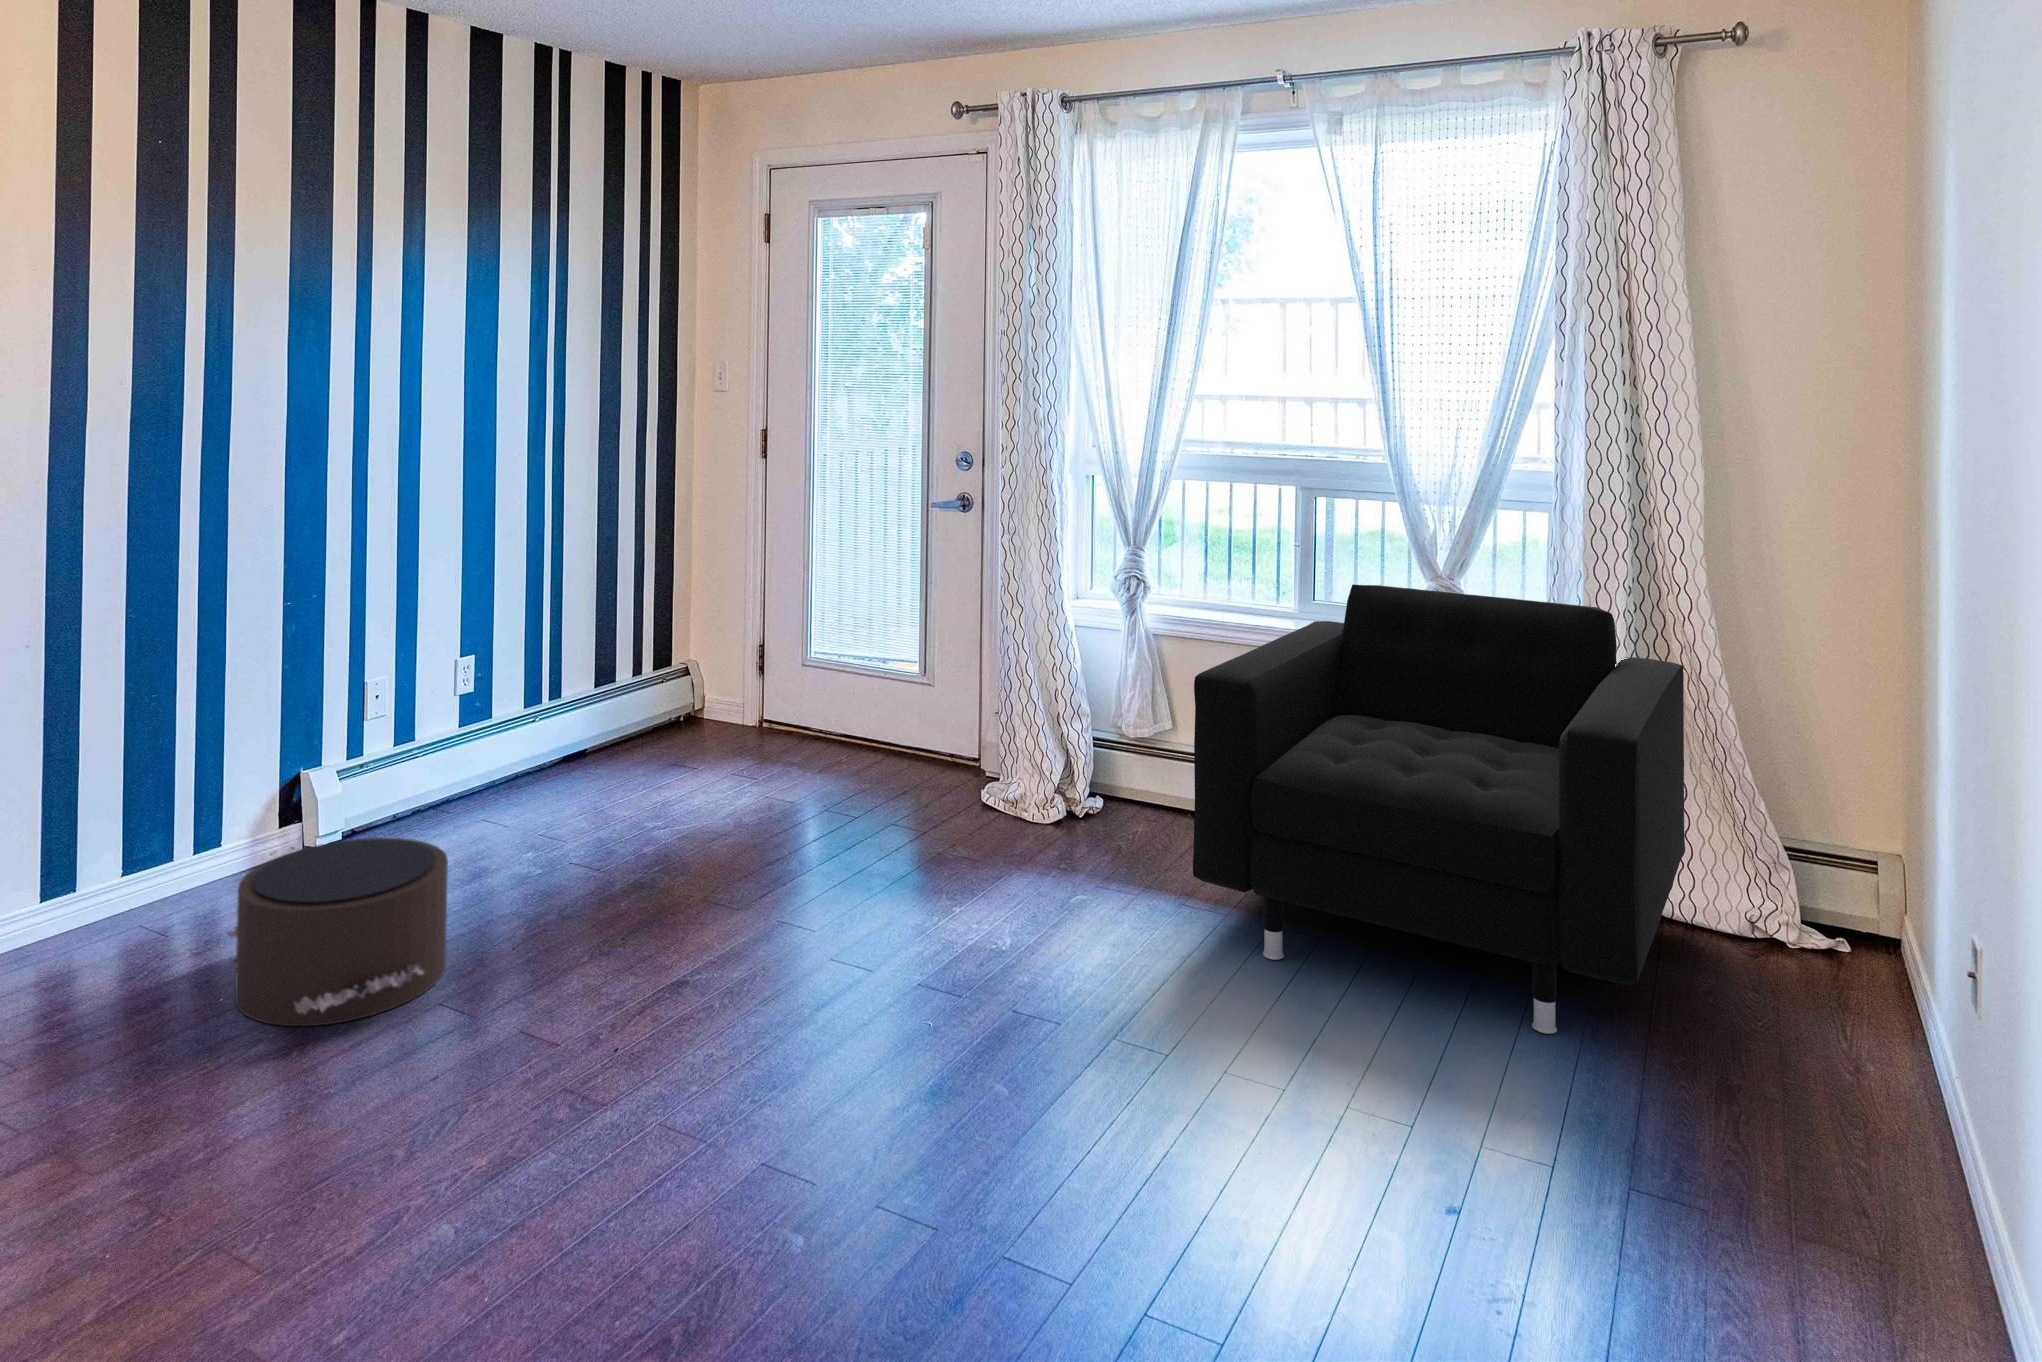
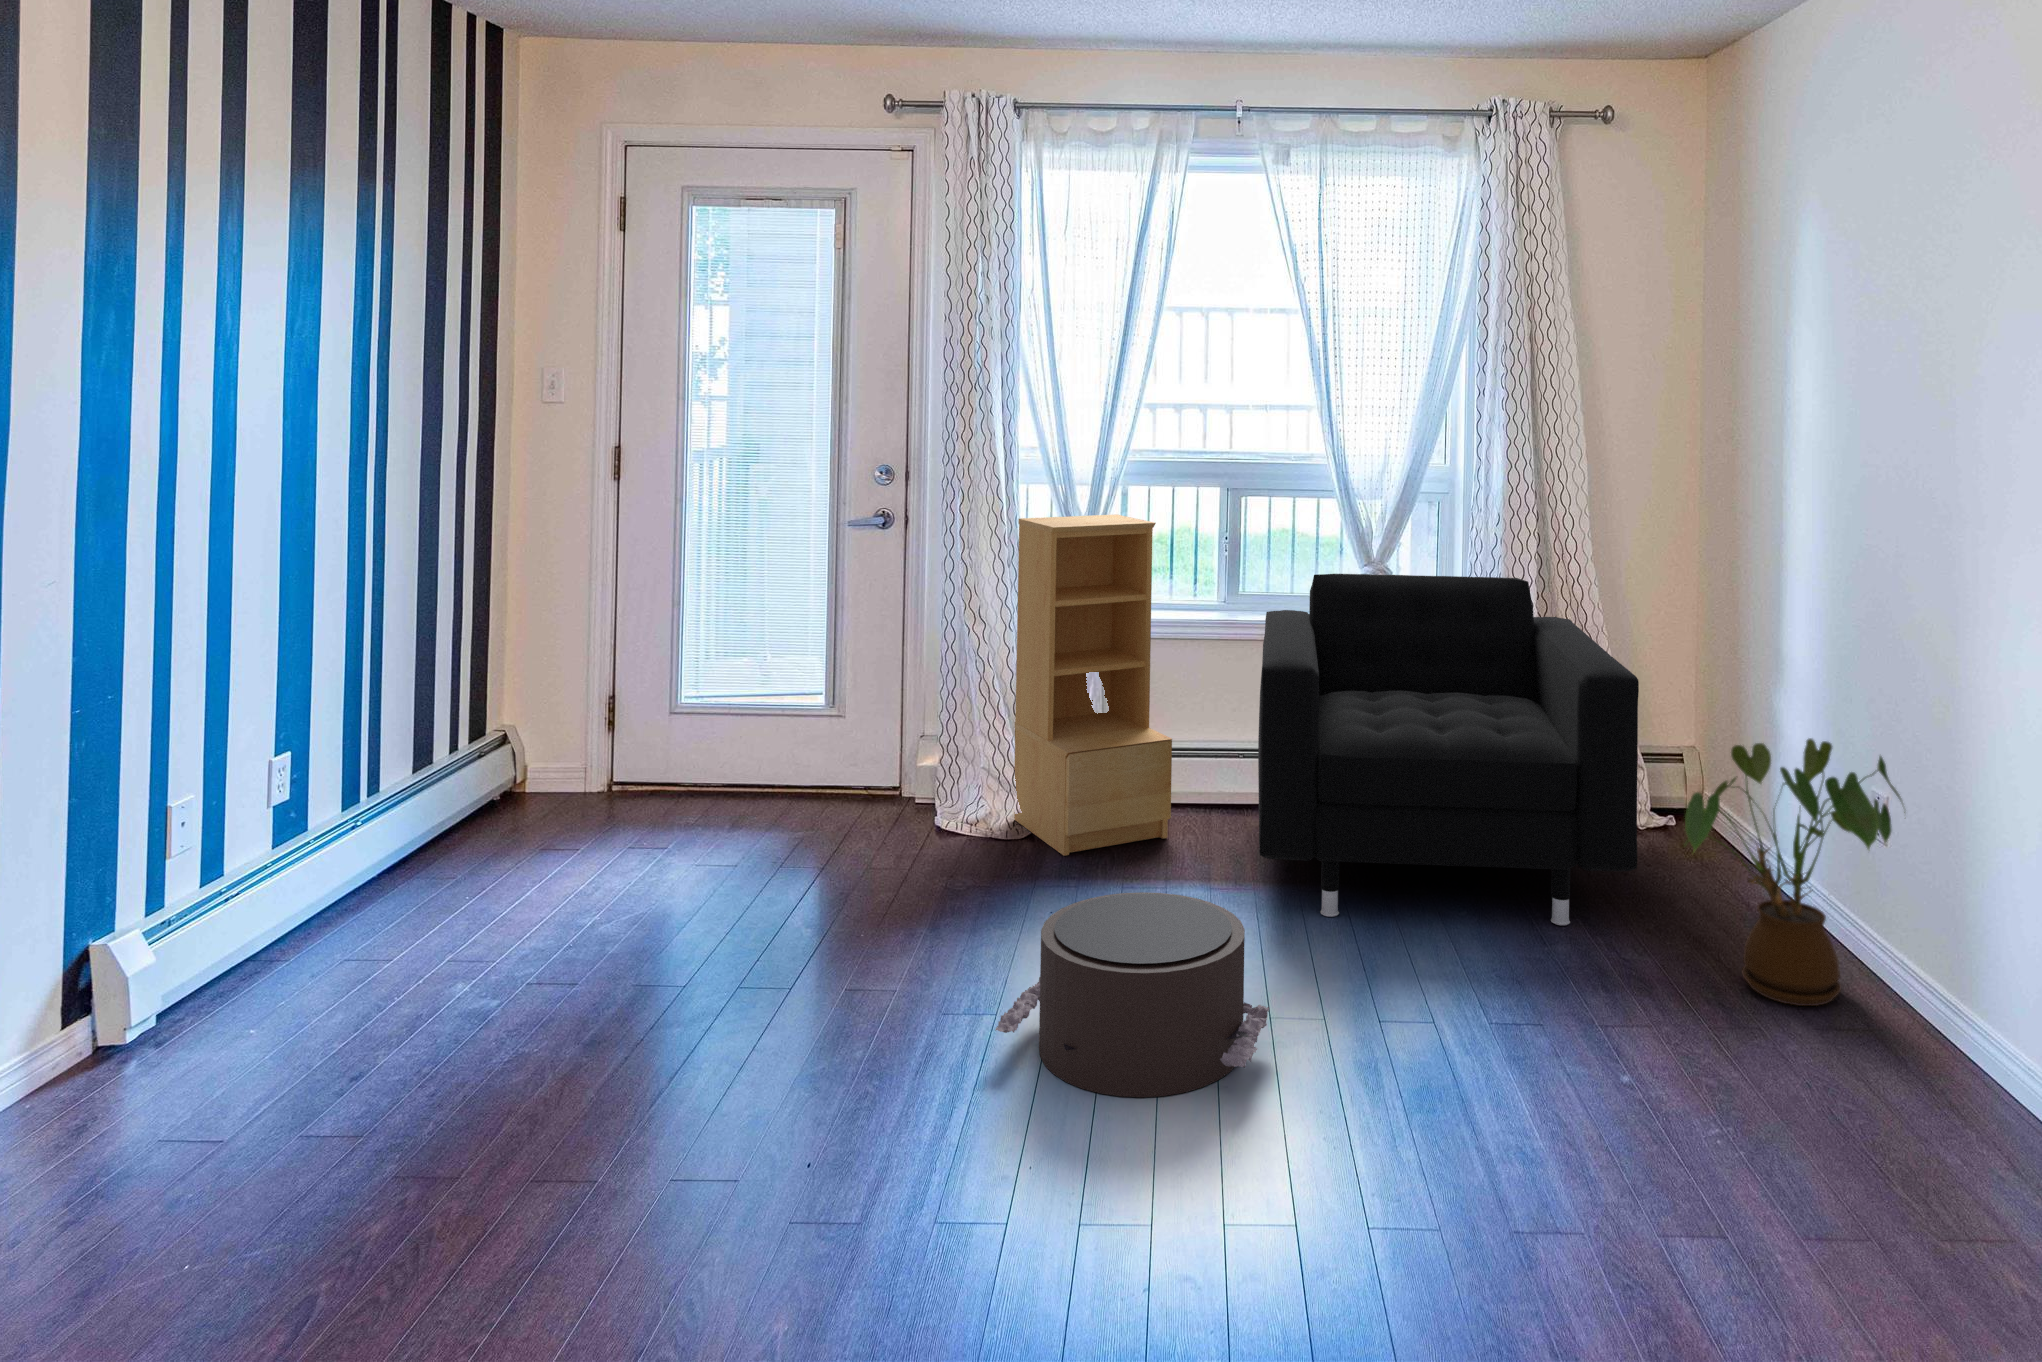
bookshelf: none [1061,508,1189,846] -> present [1014,515,1172,856]
pouf: present [226,838,448,1026] -> present [996,892,1269,1097]
house plant: none [1612,847,1968,1227] -> present [1684,738,1905,1006]

